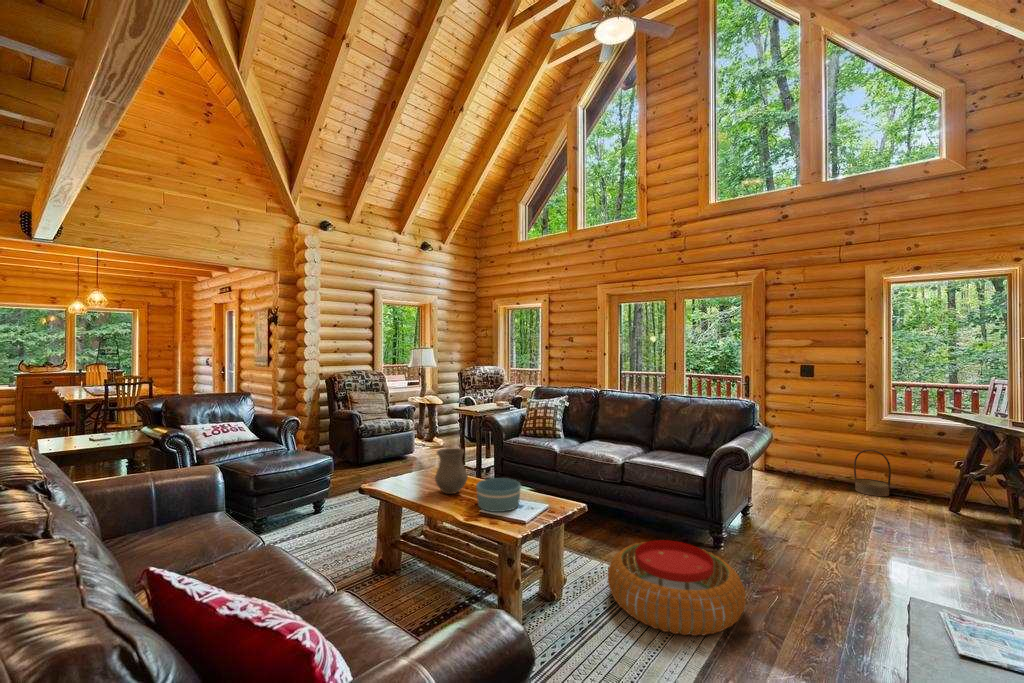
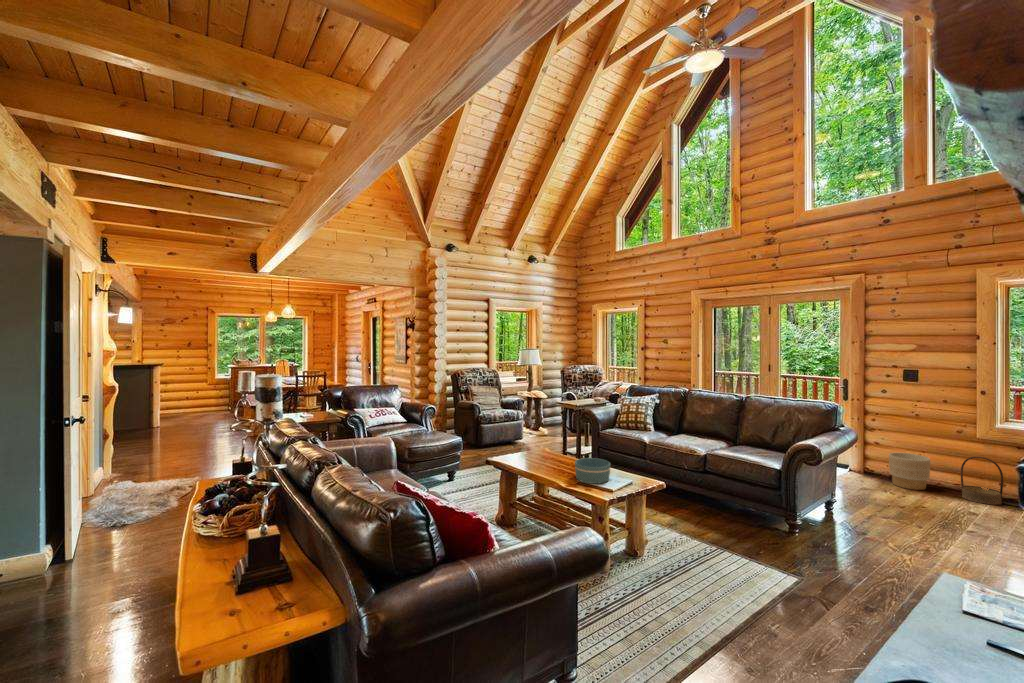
vase: present [435,448,468,494] -> none [542,433,568,469]
planter: none [790,449,827,486] -> present [889,452,930,490]
pouf: present [608,540,746,636] -> none [684,519,807,596]

